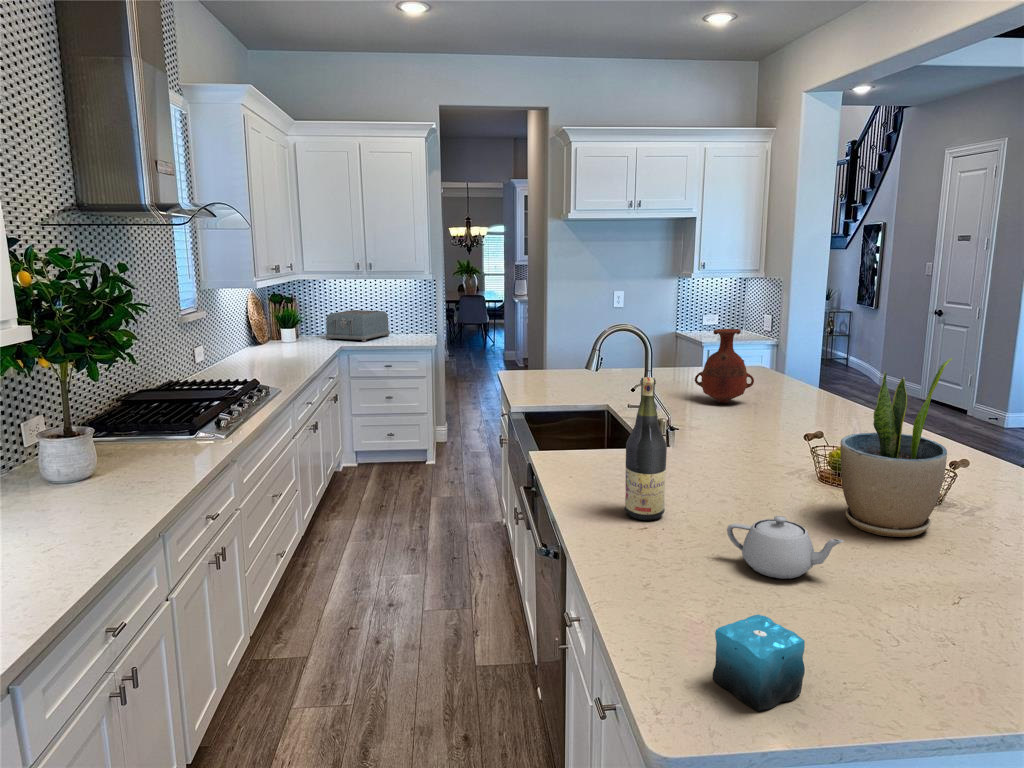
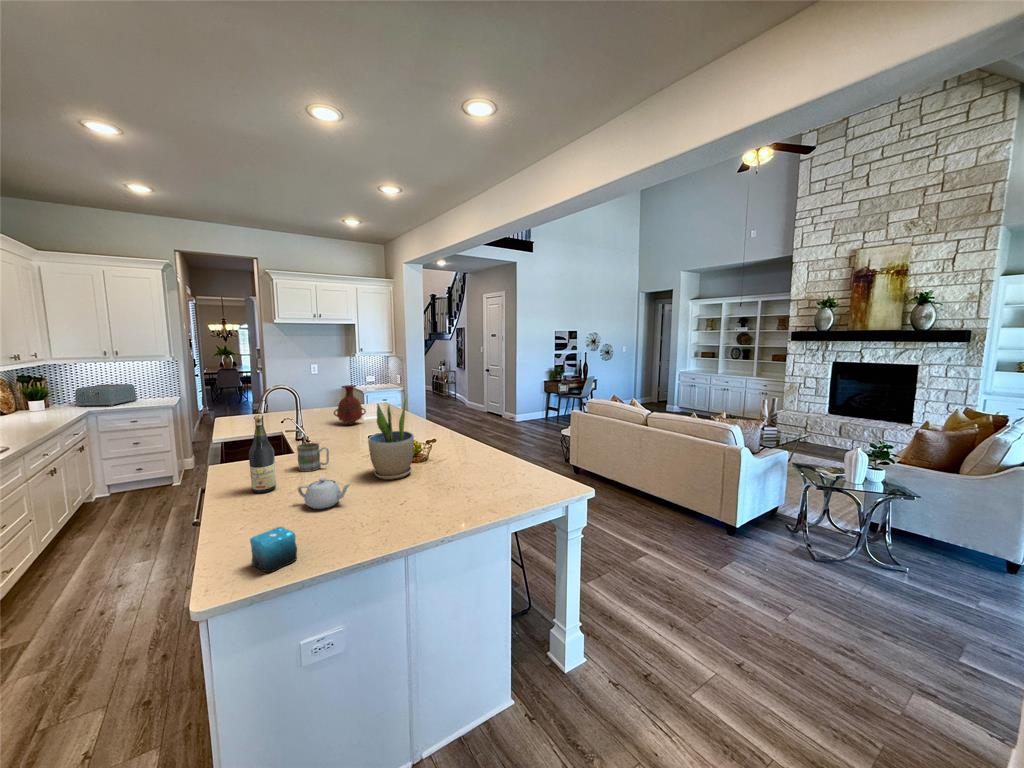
mug: none [682,435,742,490] -> present [297,443,329,472]

